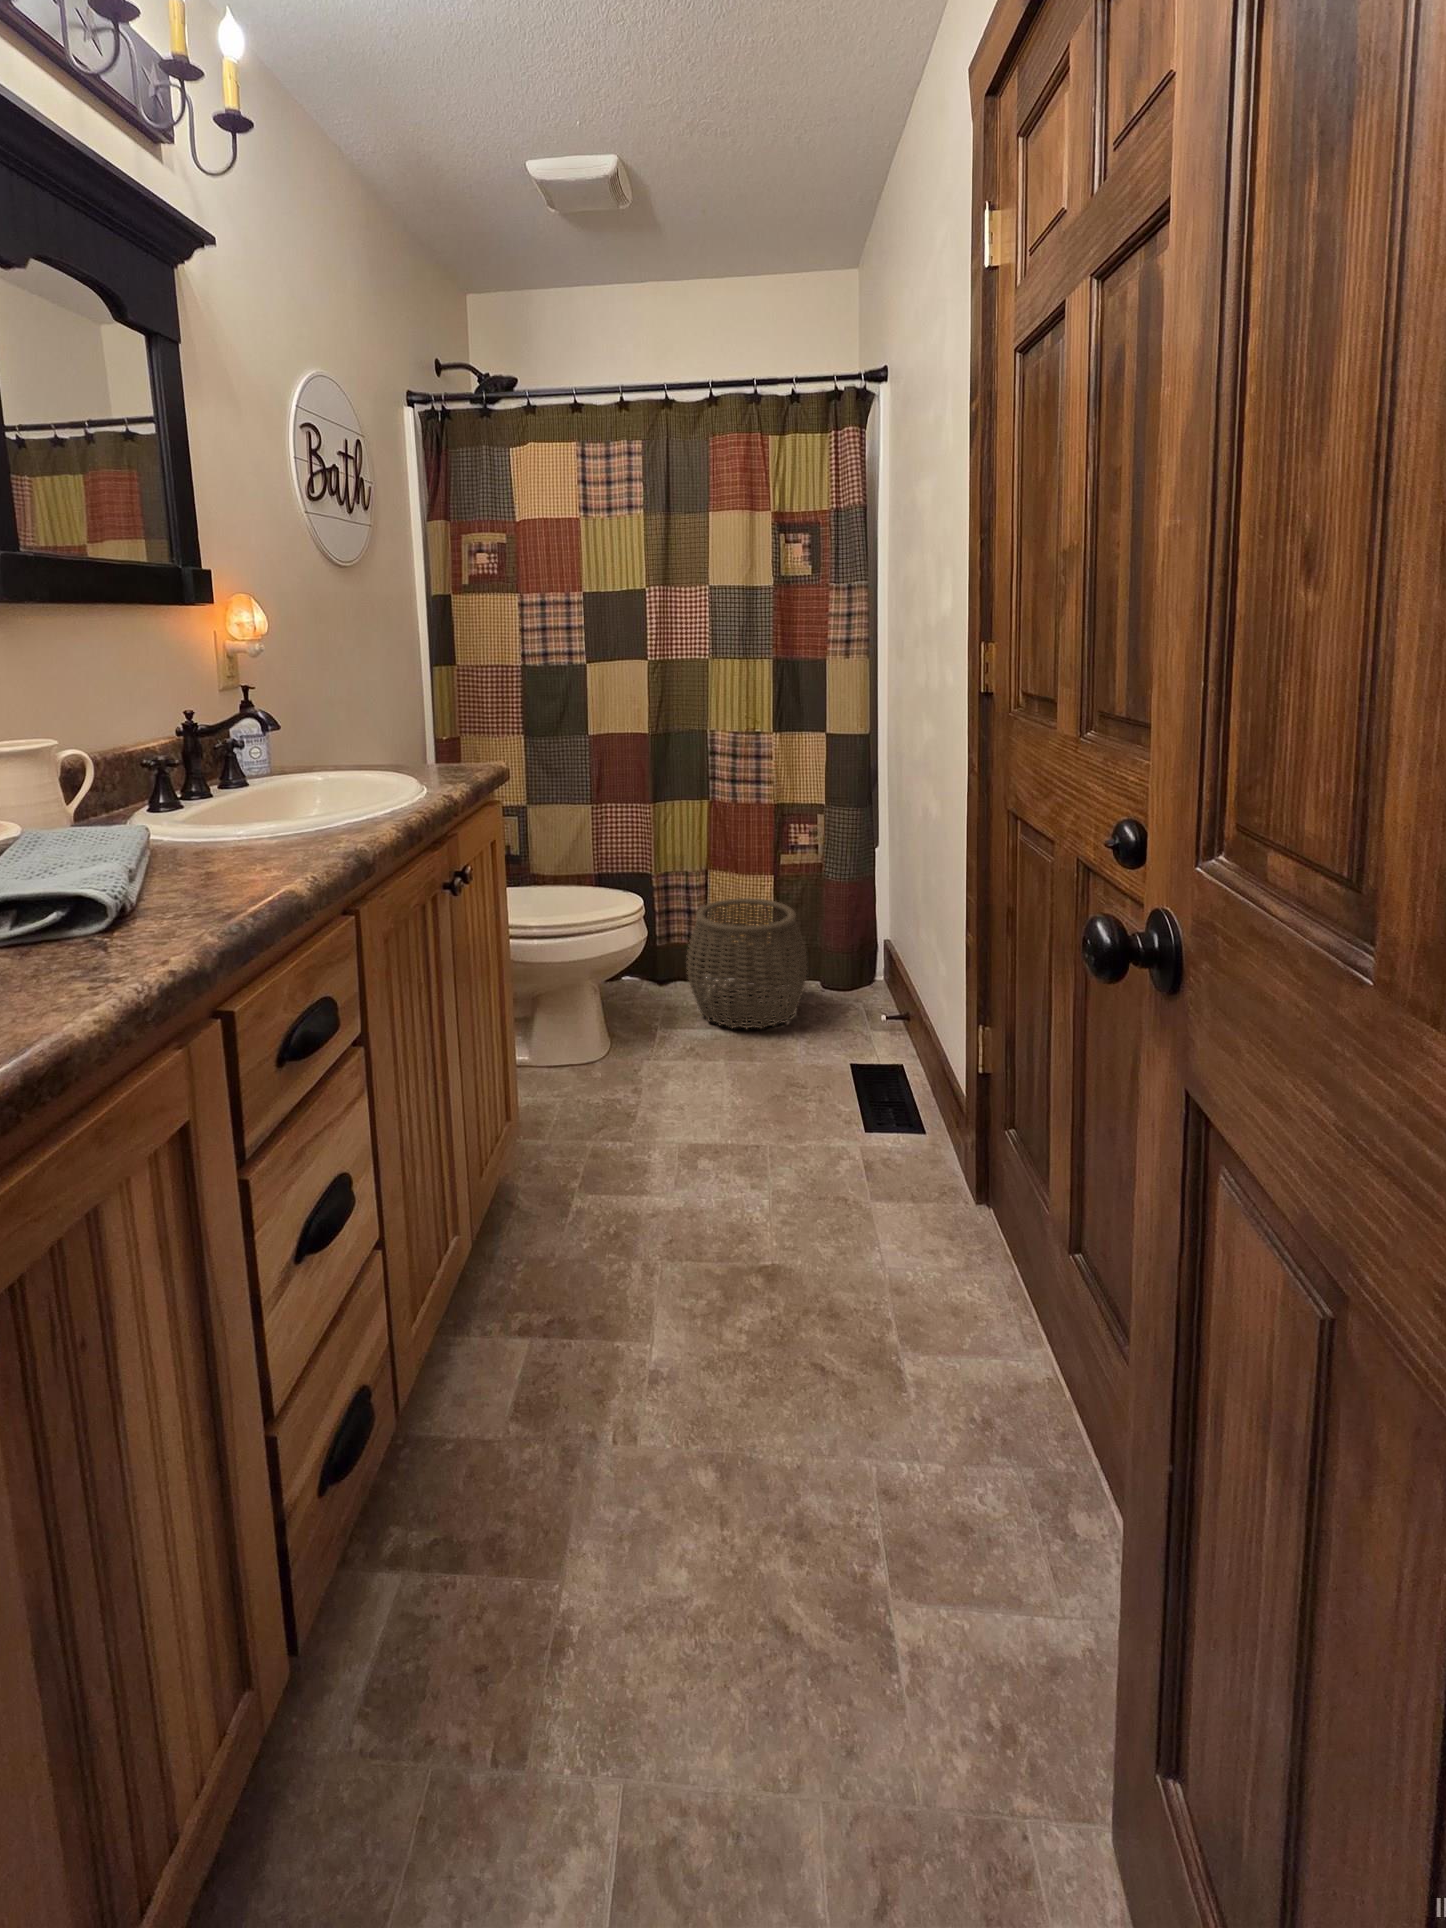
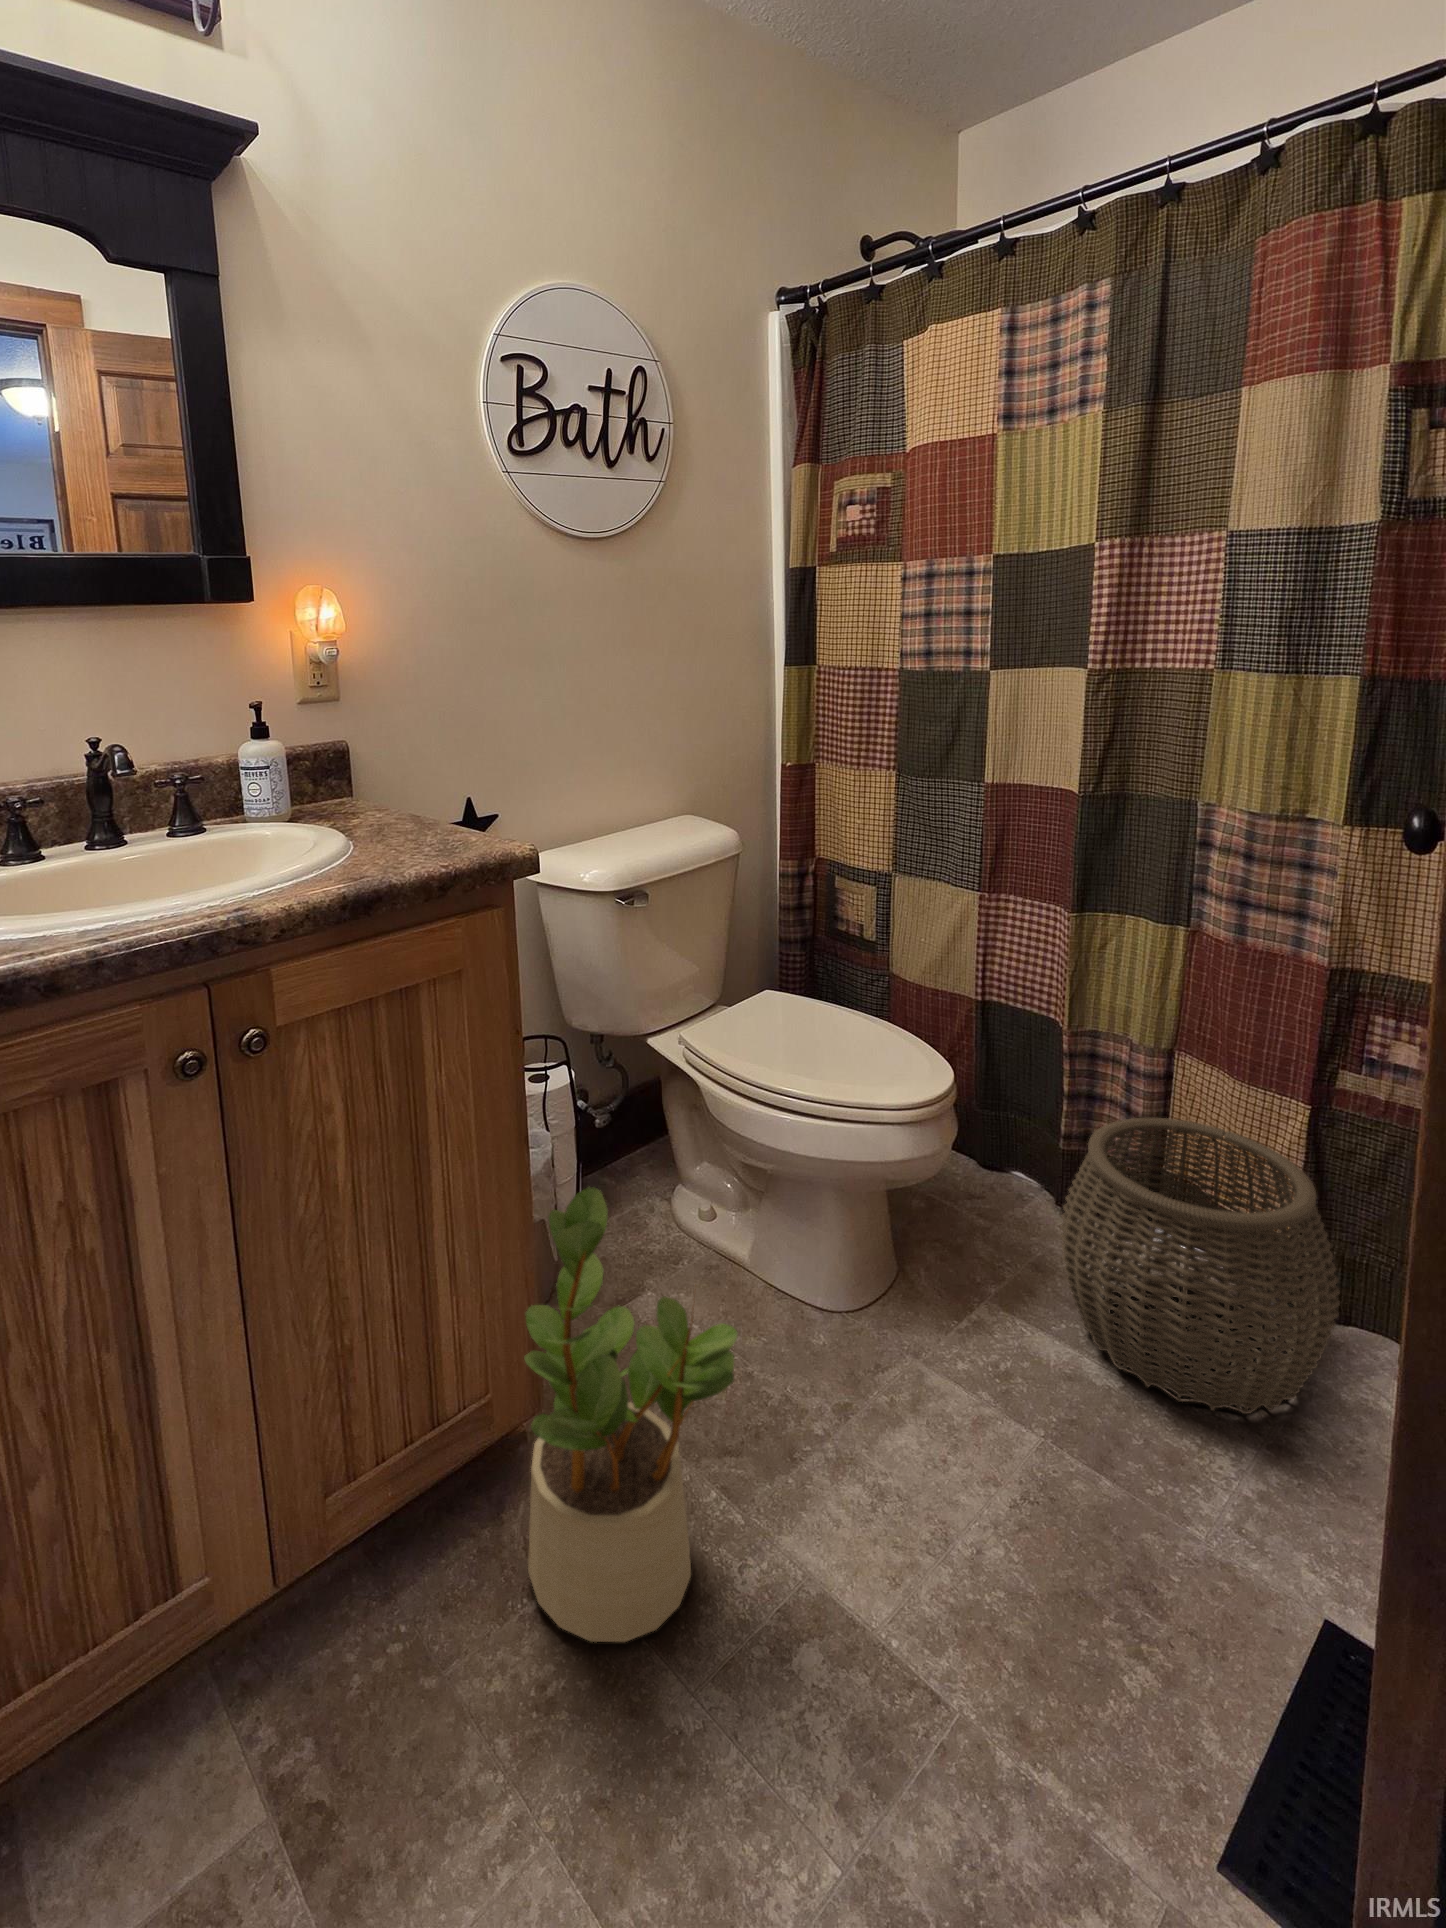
potted plant: none [538,963,658,1231] -> present [524,1187,738,1642]

